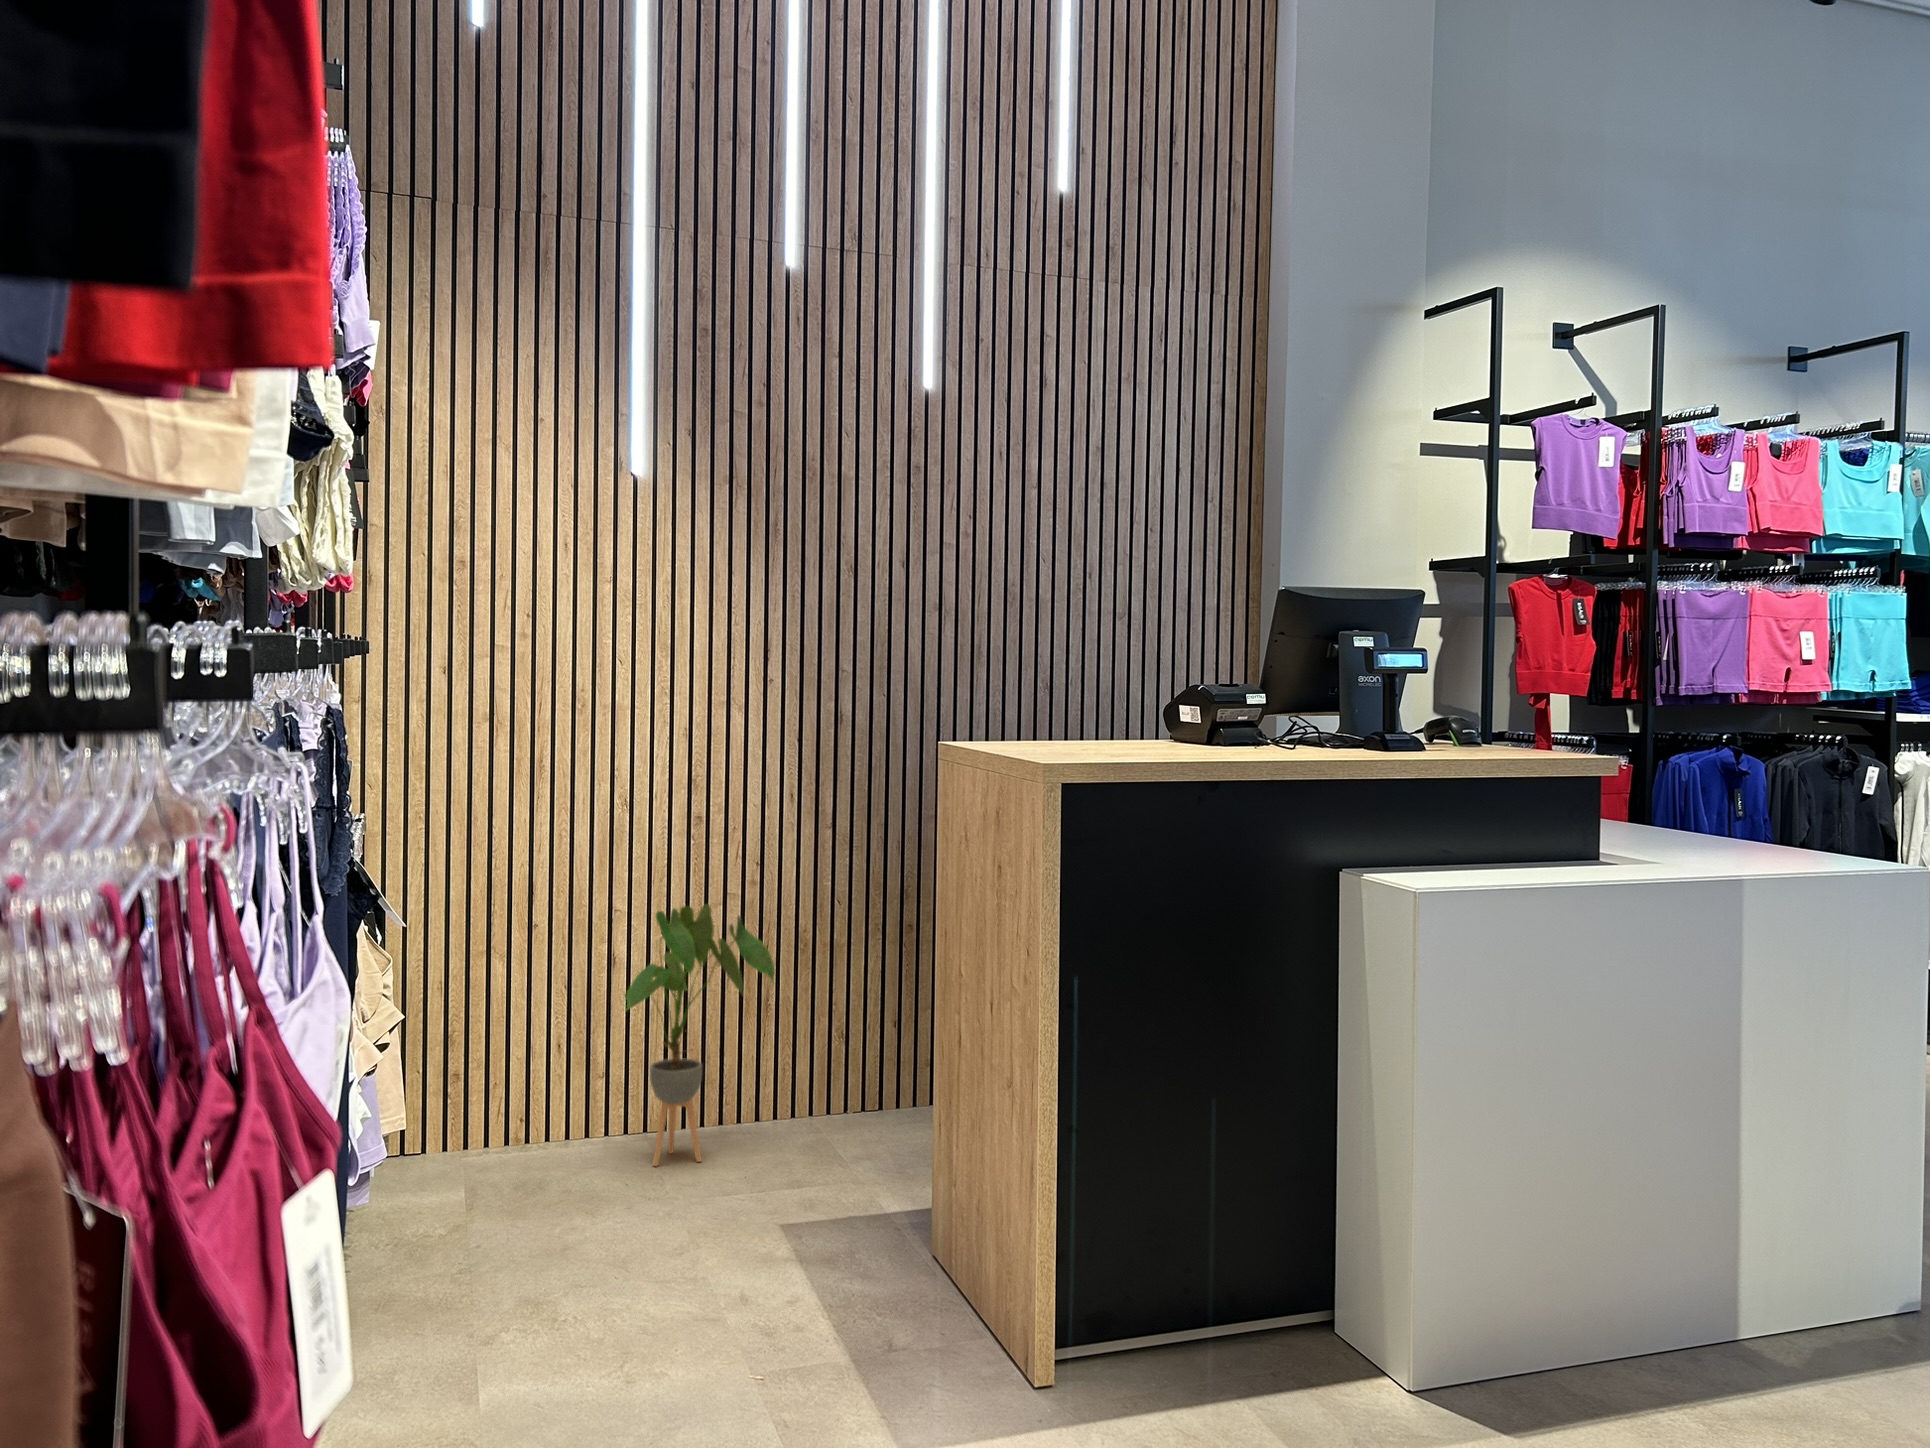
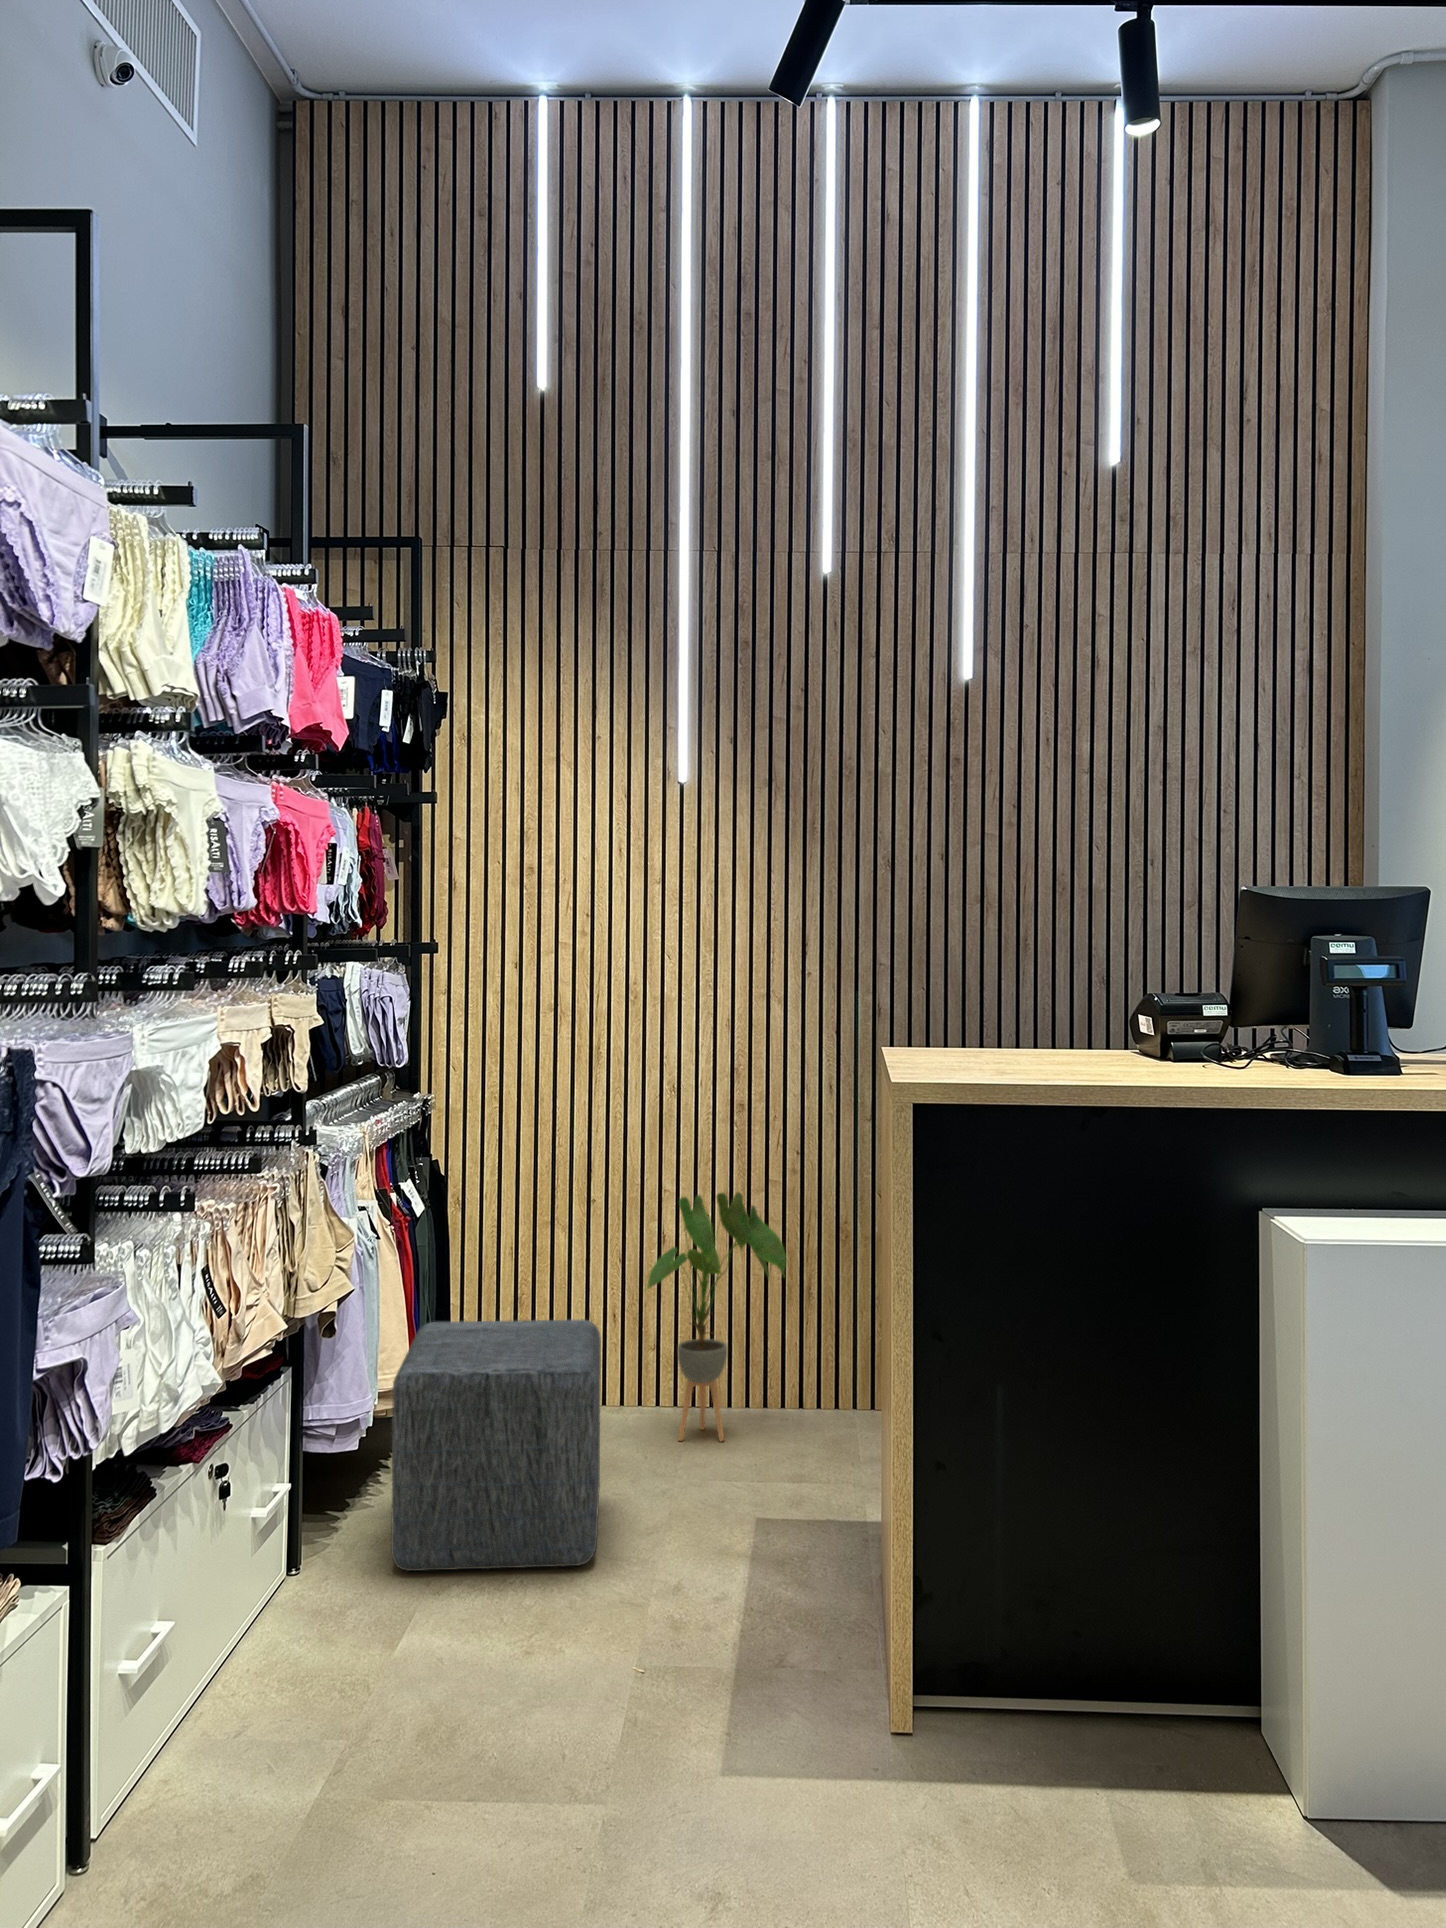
ottoman: none [407,1042,657,1328] -> present [391,1320,601,1571]

